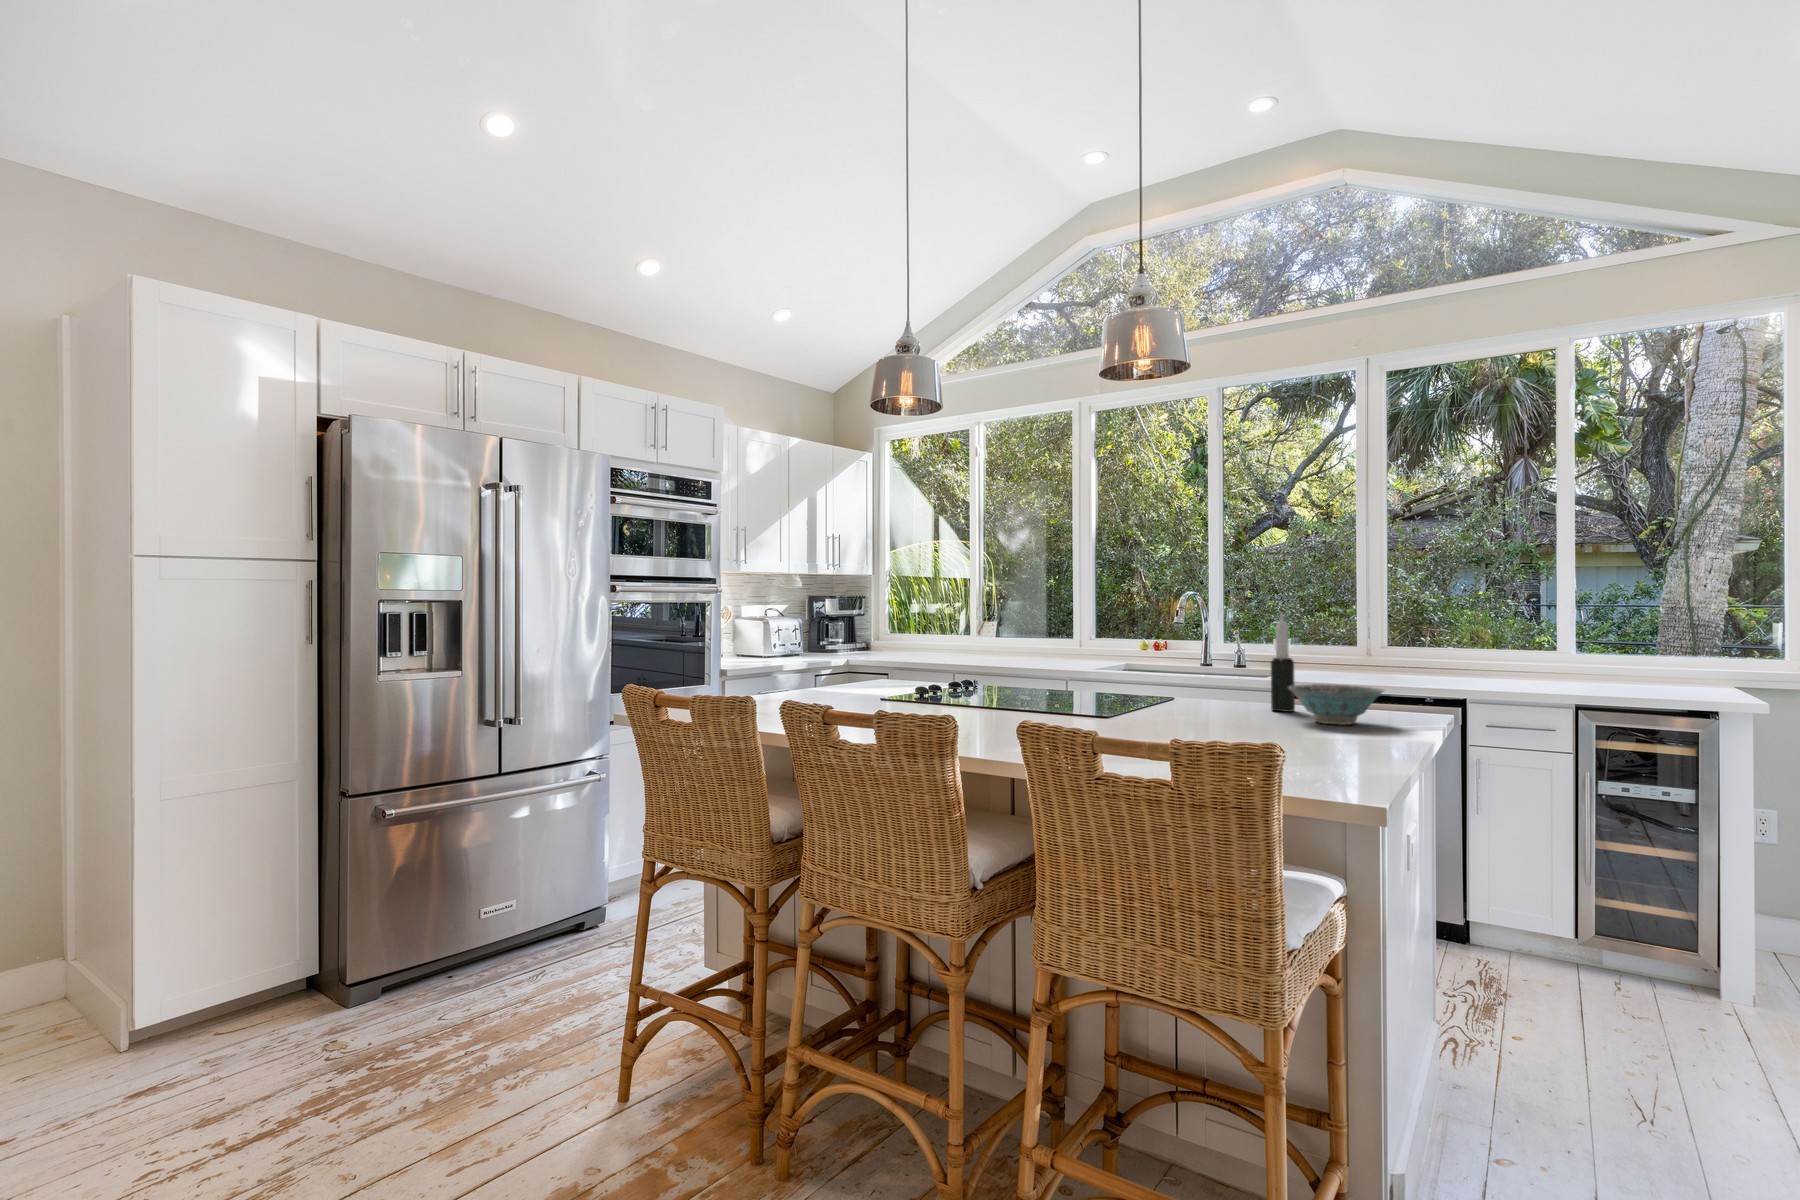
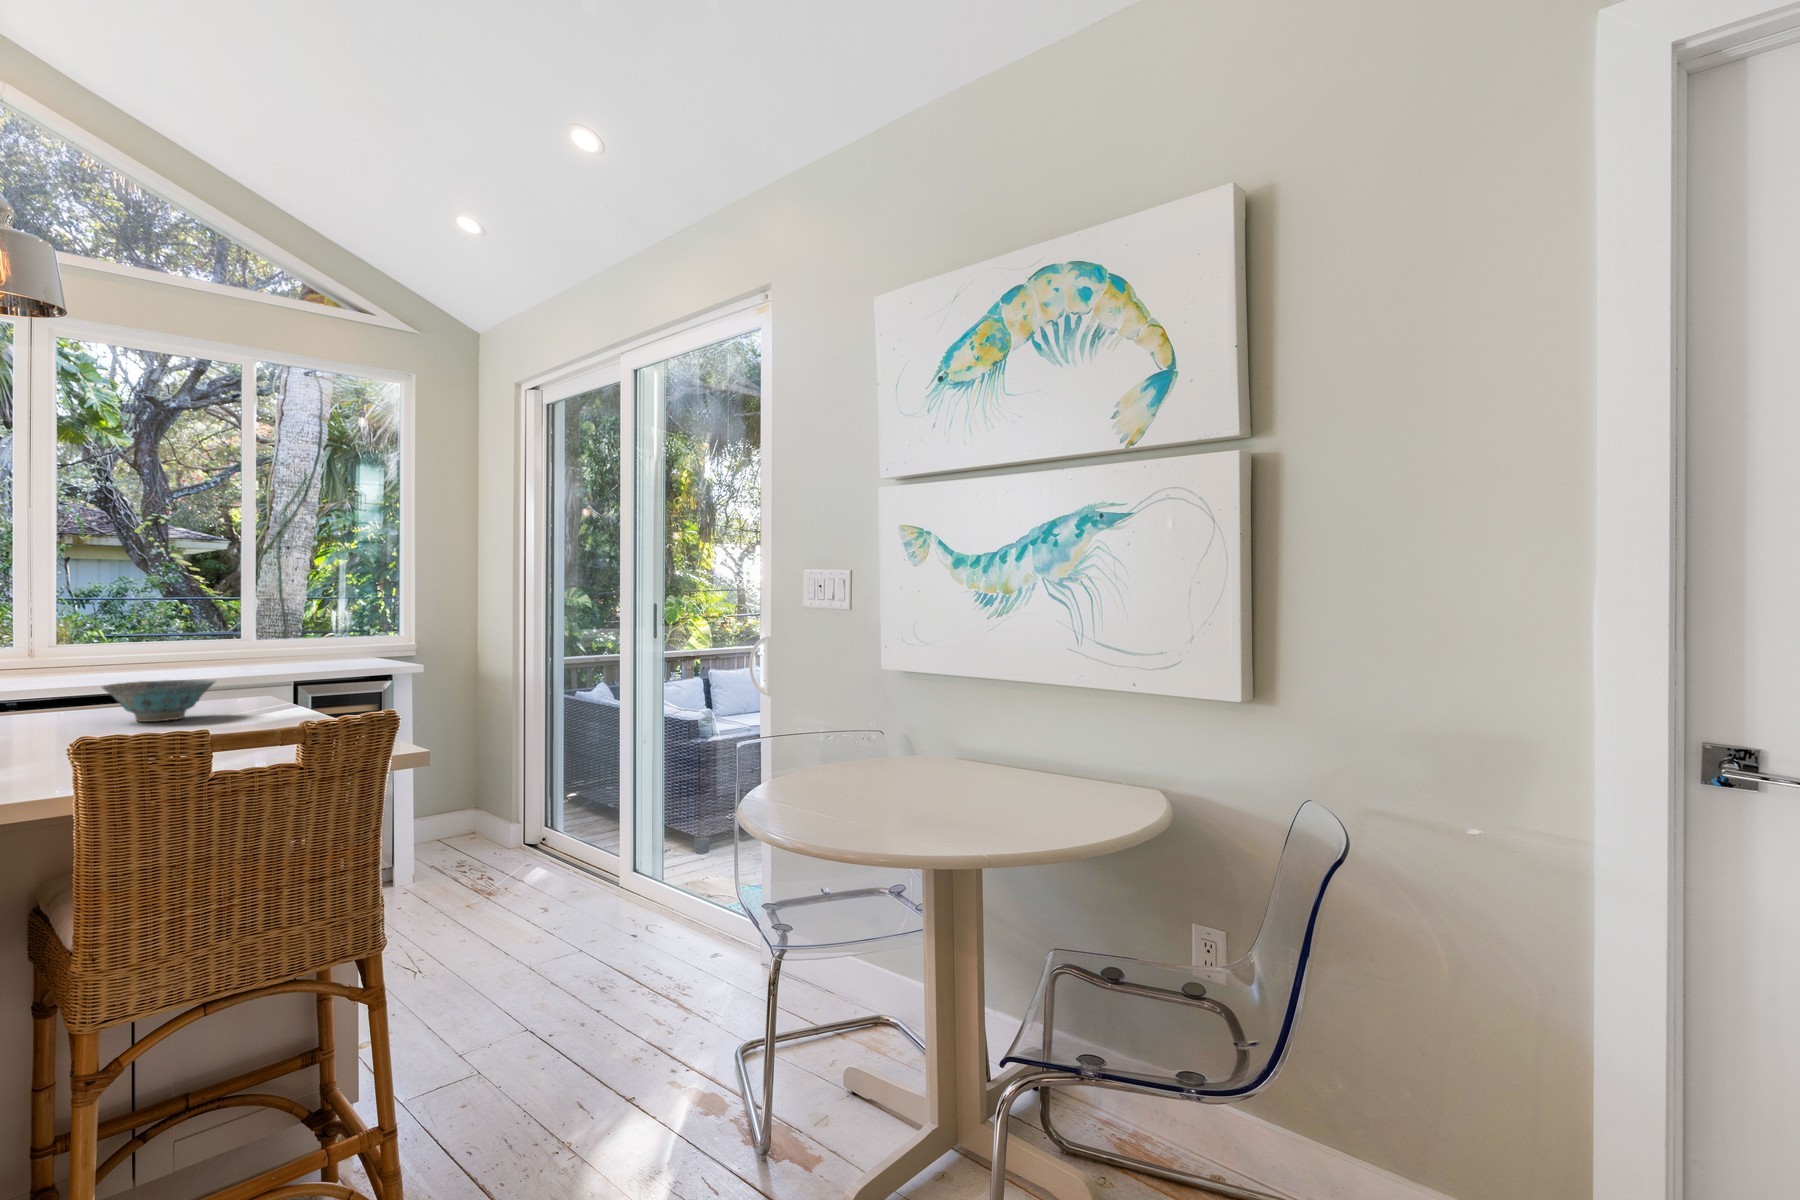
candle: present [1271,614,1295,712] -> none [38,605,73,721]

